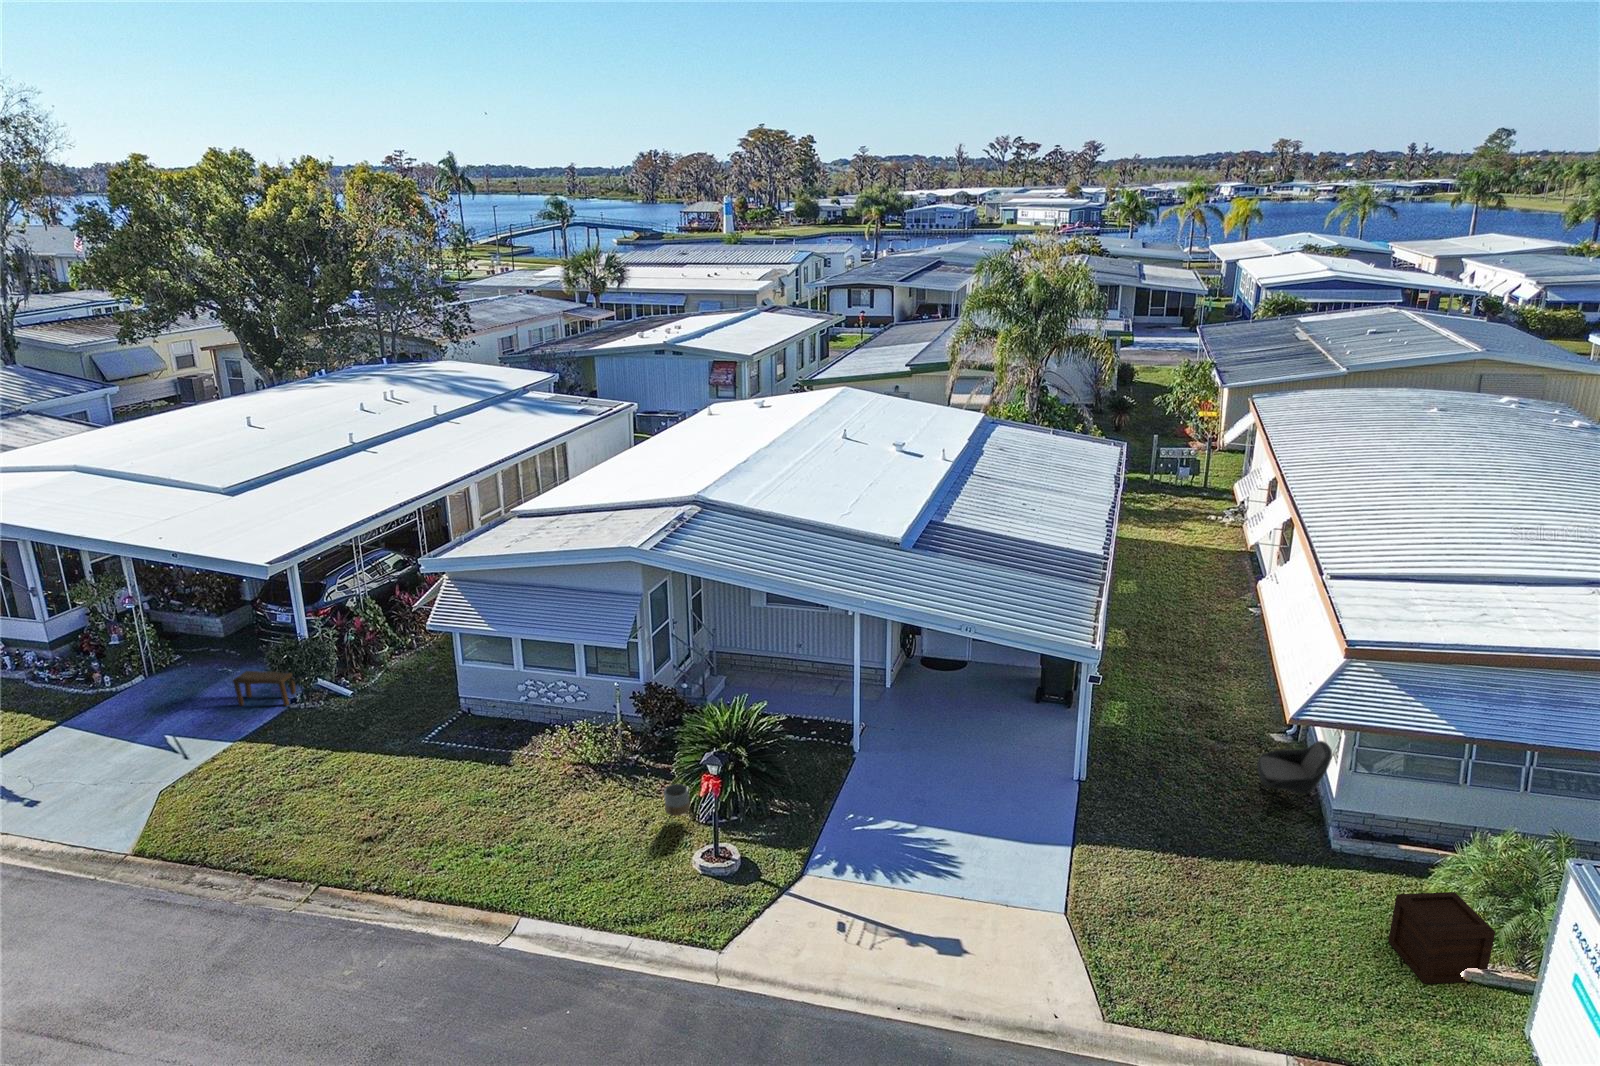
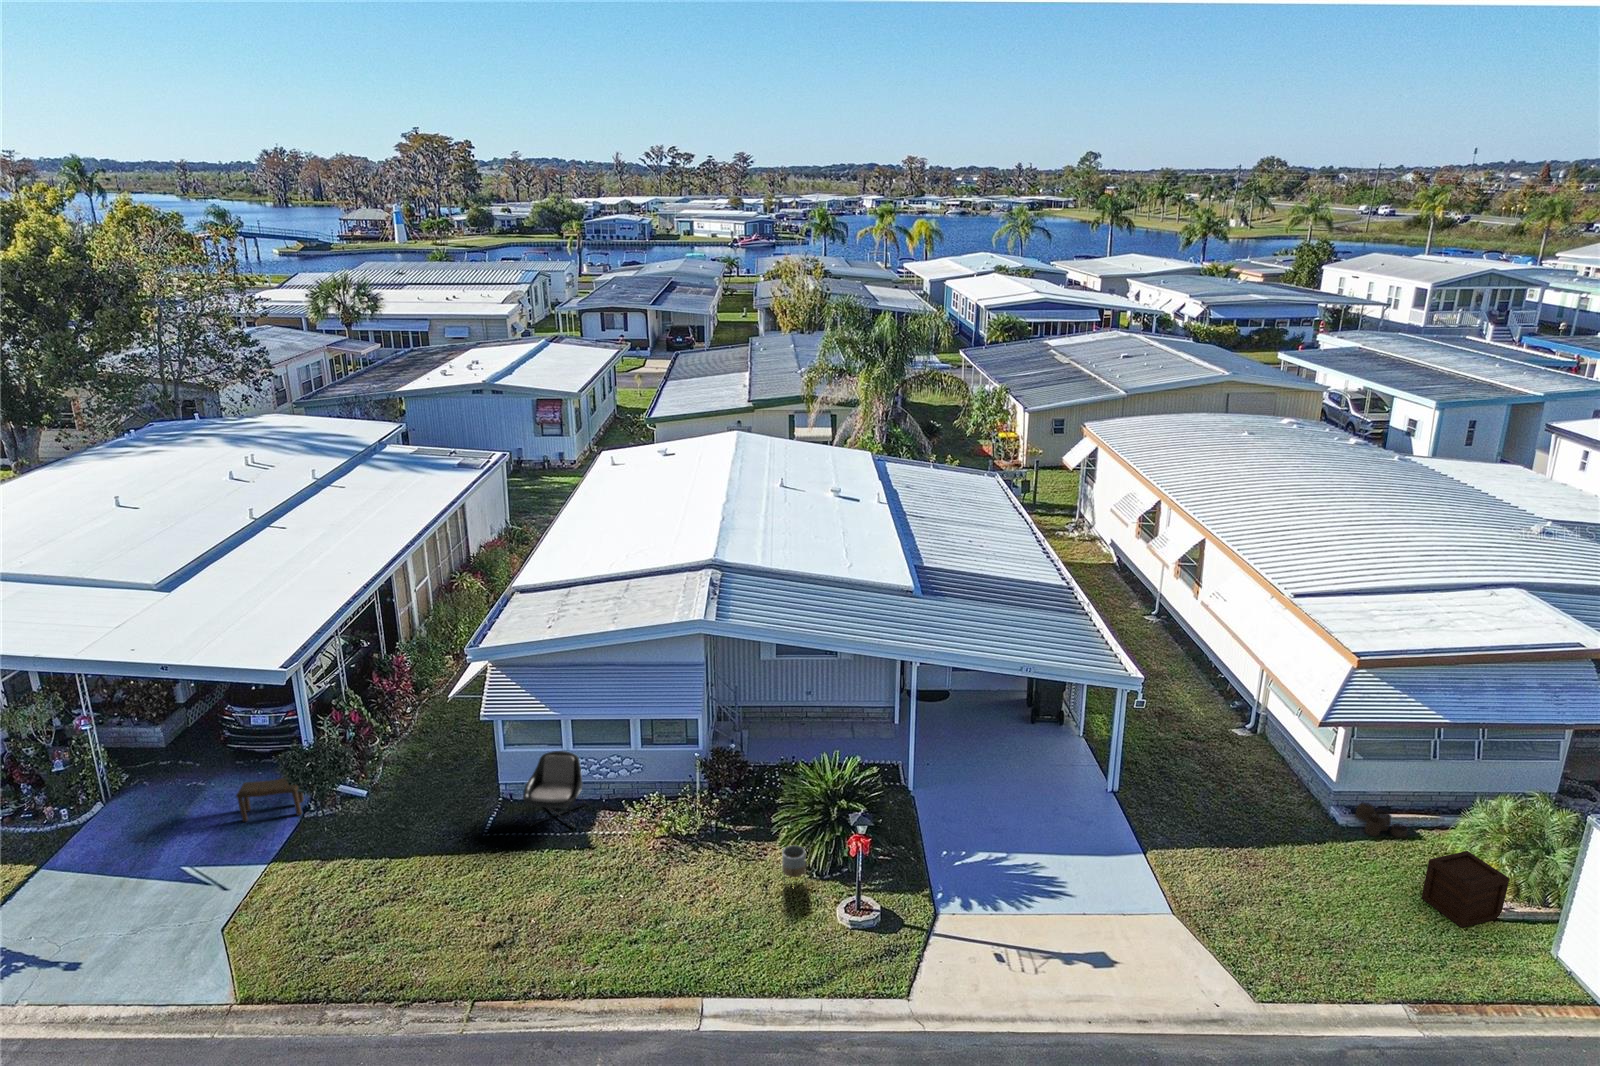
lounge chair: present [1257,741,1332,821] -> present [523,751,584,828]
woven basket: none [1355,824,1413,871] -> present [1355,803,1407,837]

